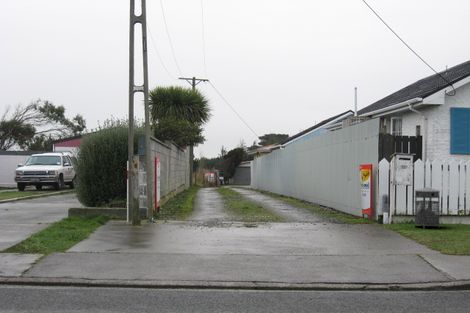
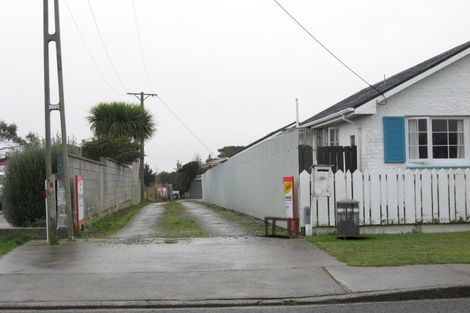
bench: none [340,204,377,226] -> present [264,217,300,238]

